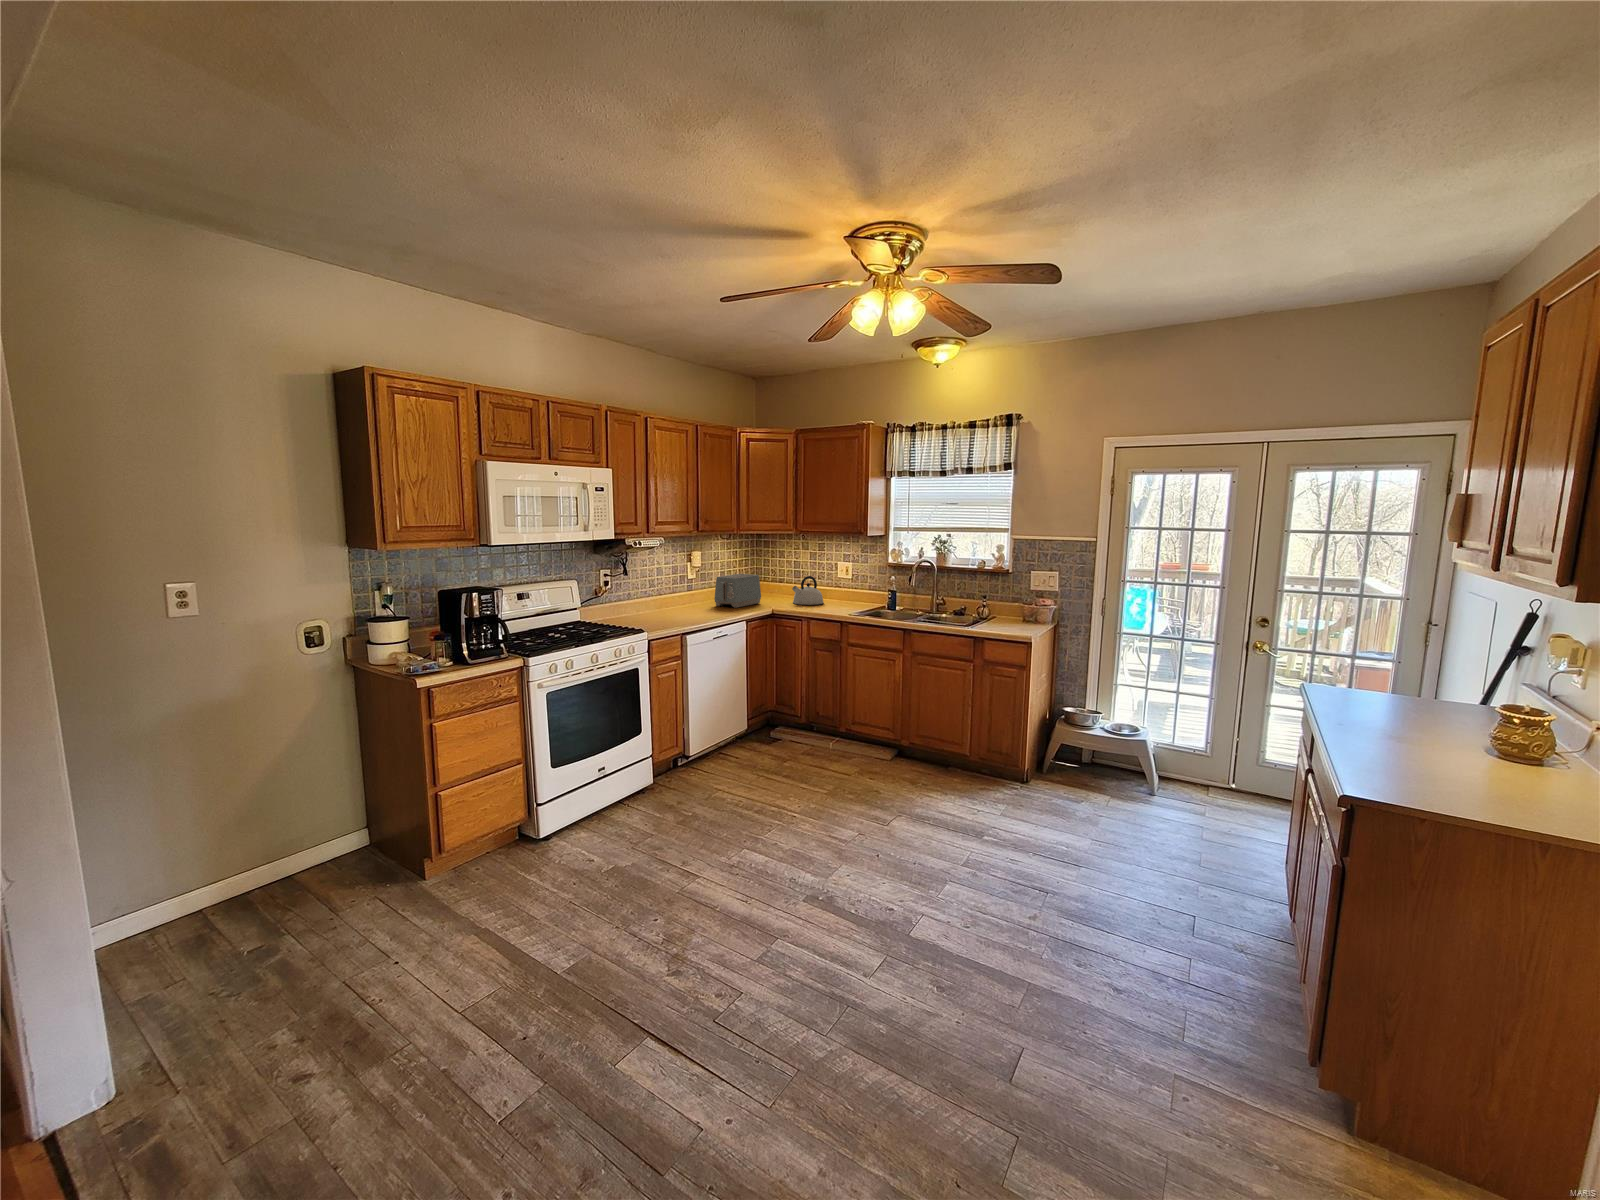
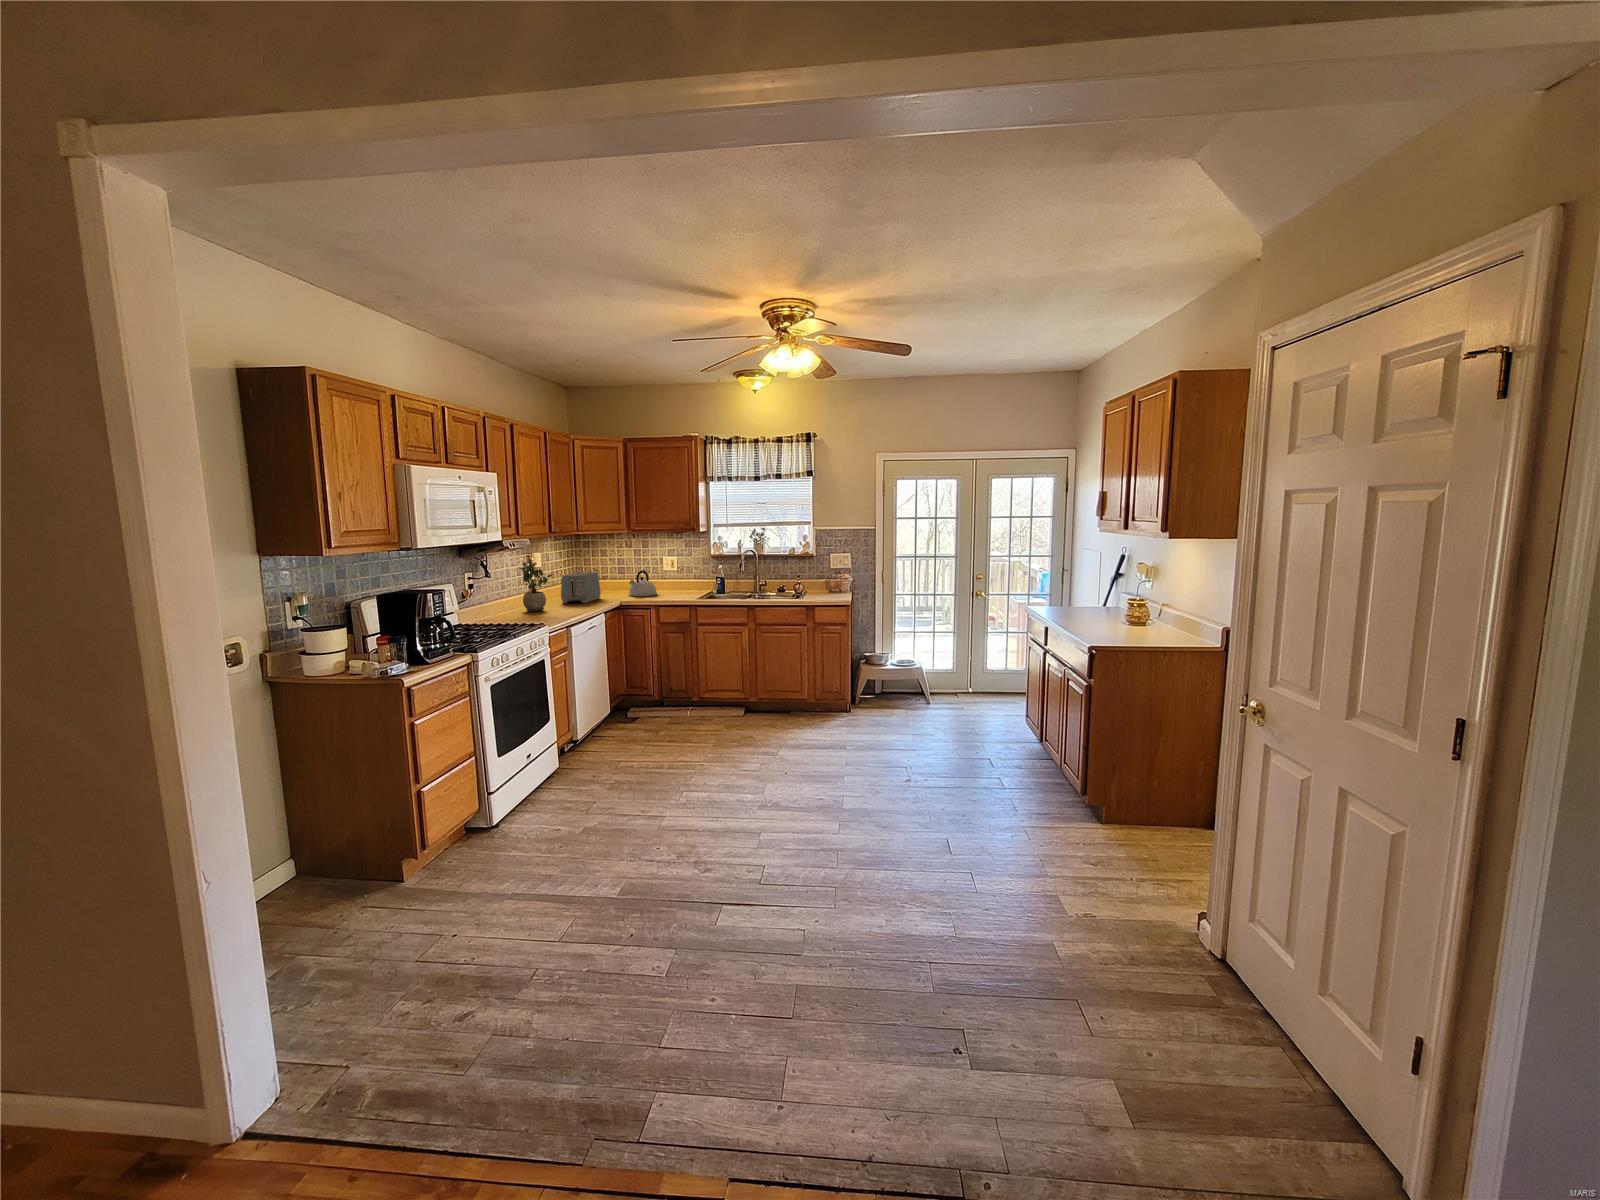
potted plant: none [663,559,688,613] -> present [520,560,552,612]

